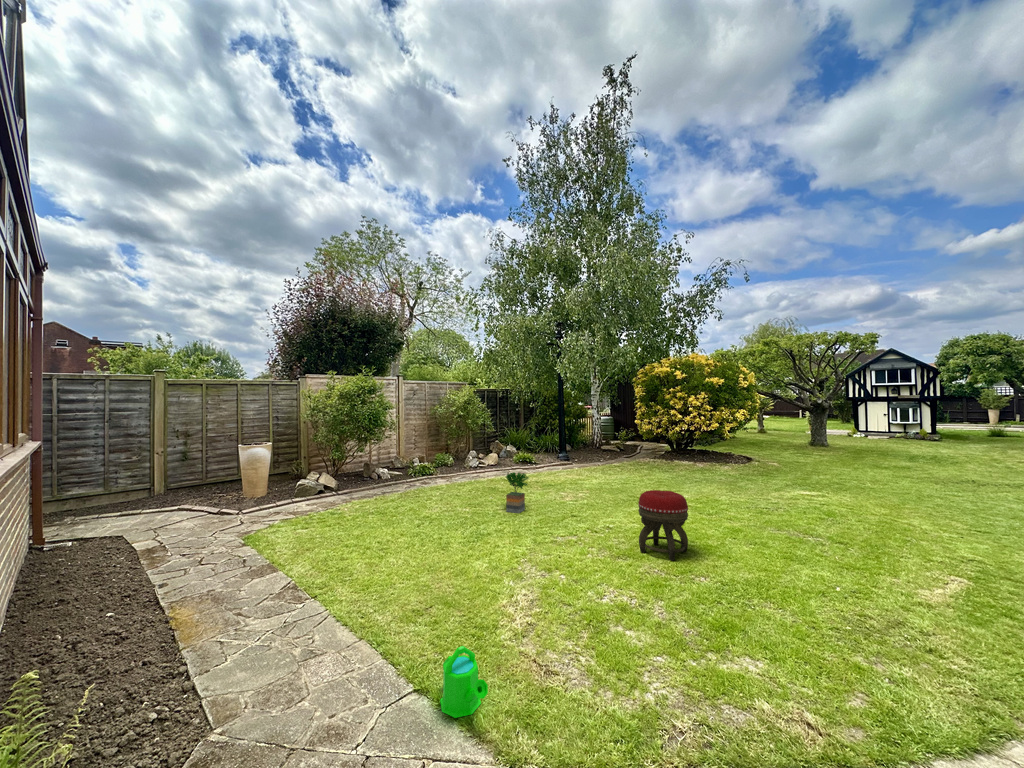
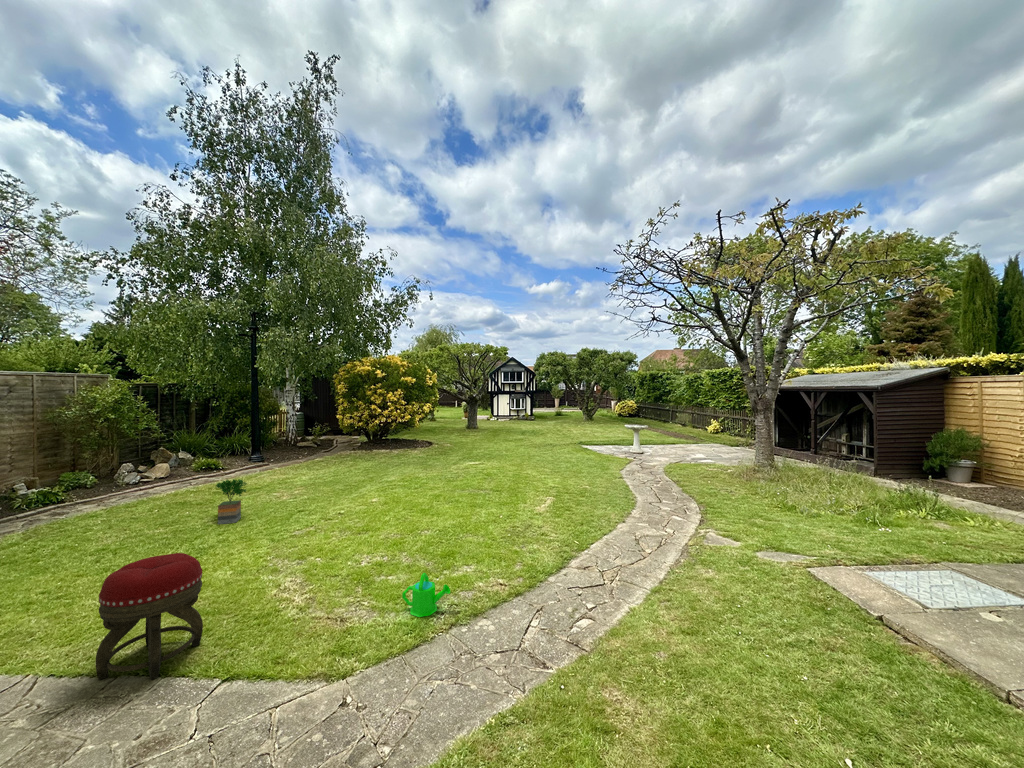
footstool: present [638,490,688,561] -> present [95,553,203,680]
watering can: present [440,646,488,718] -> present [402,573,450,617]

